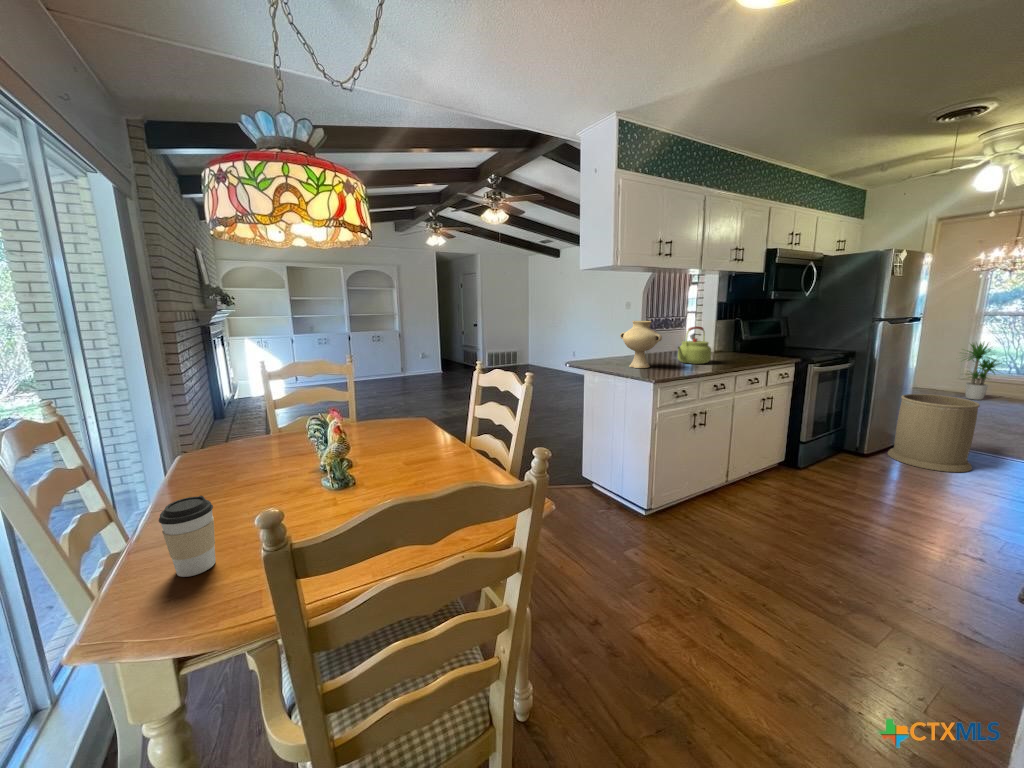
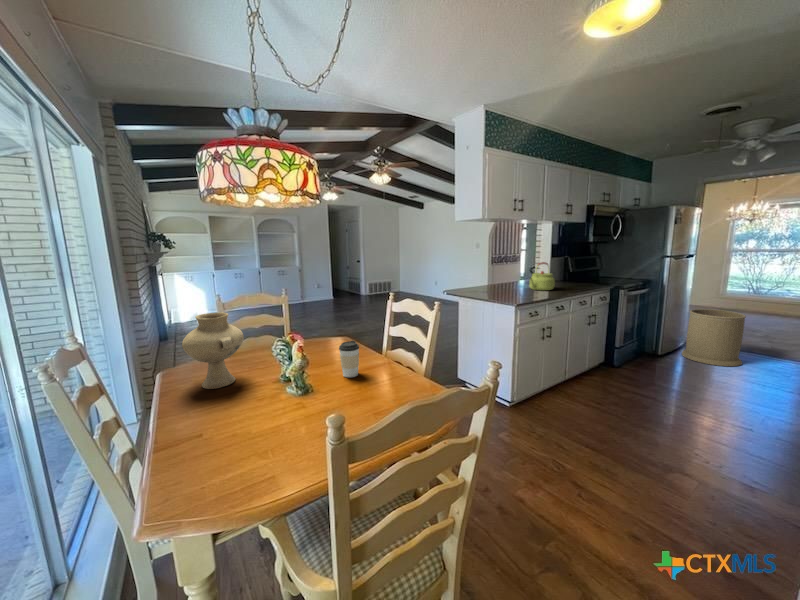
vase: present [620,321,662,368] -> present [182,312,244,389]
potted plant: present [964,343,1002,400] -> none [721,268,761,312]
coffee cup: present [159,496,215,577] -> present [339,341,359,377]

